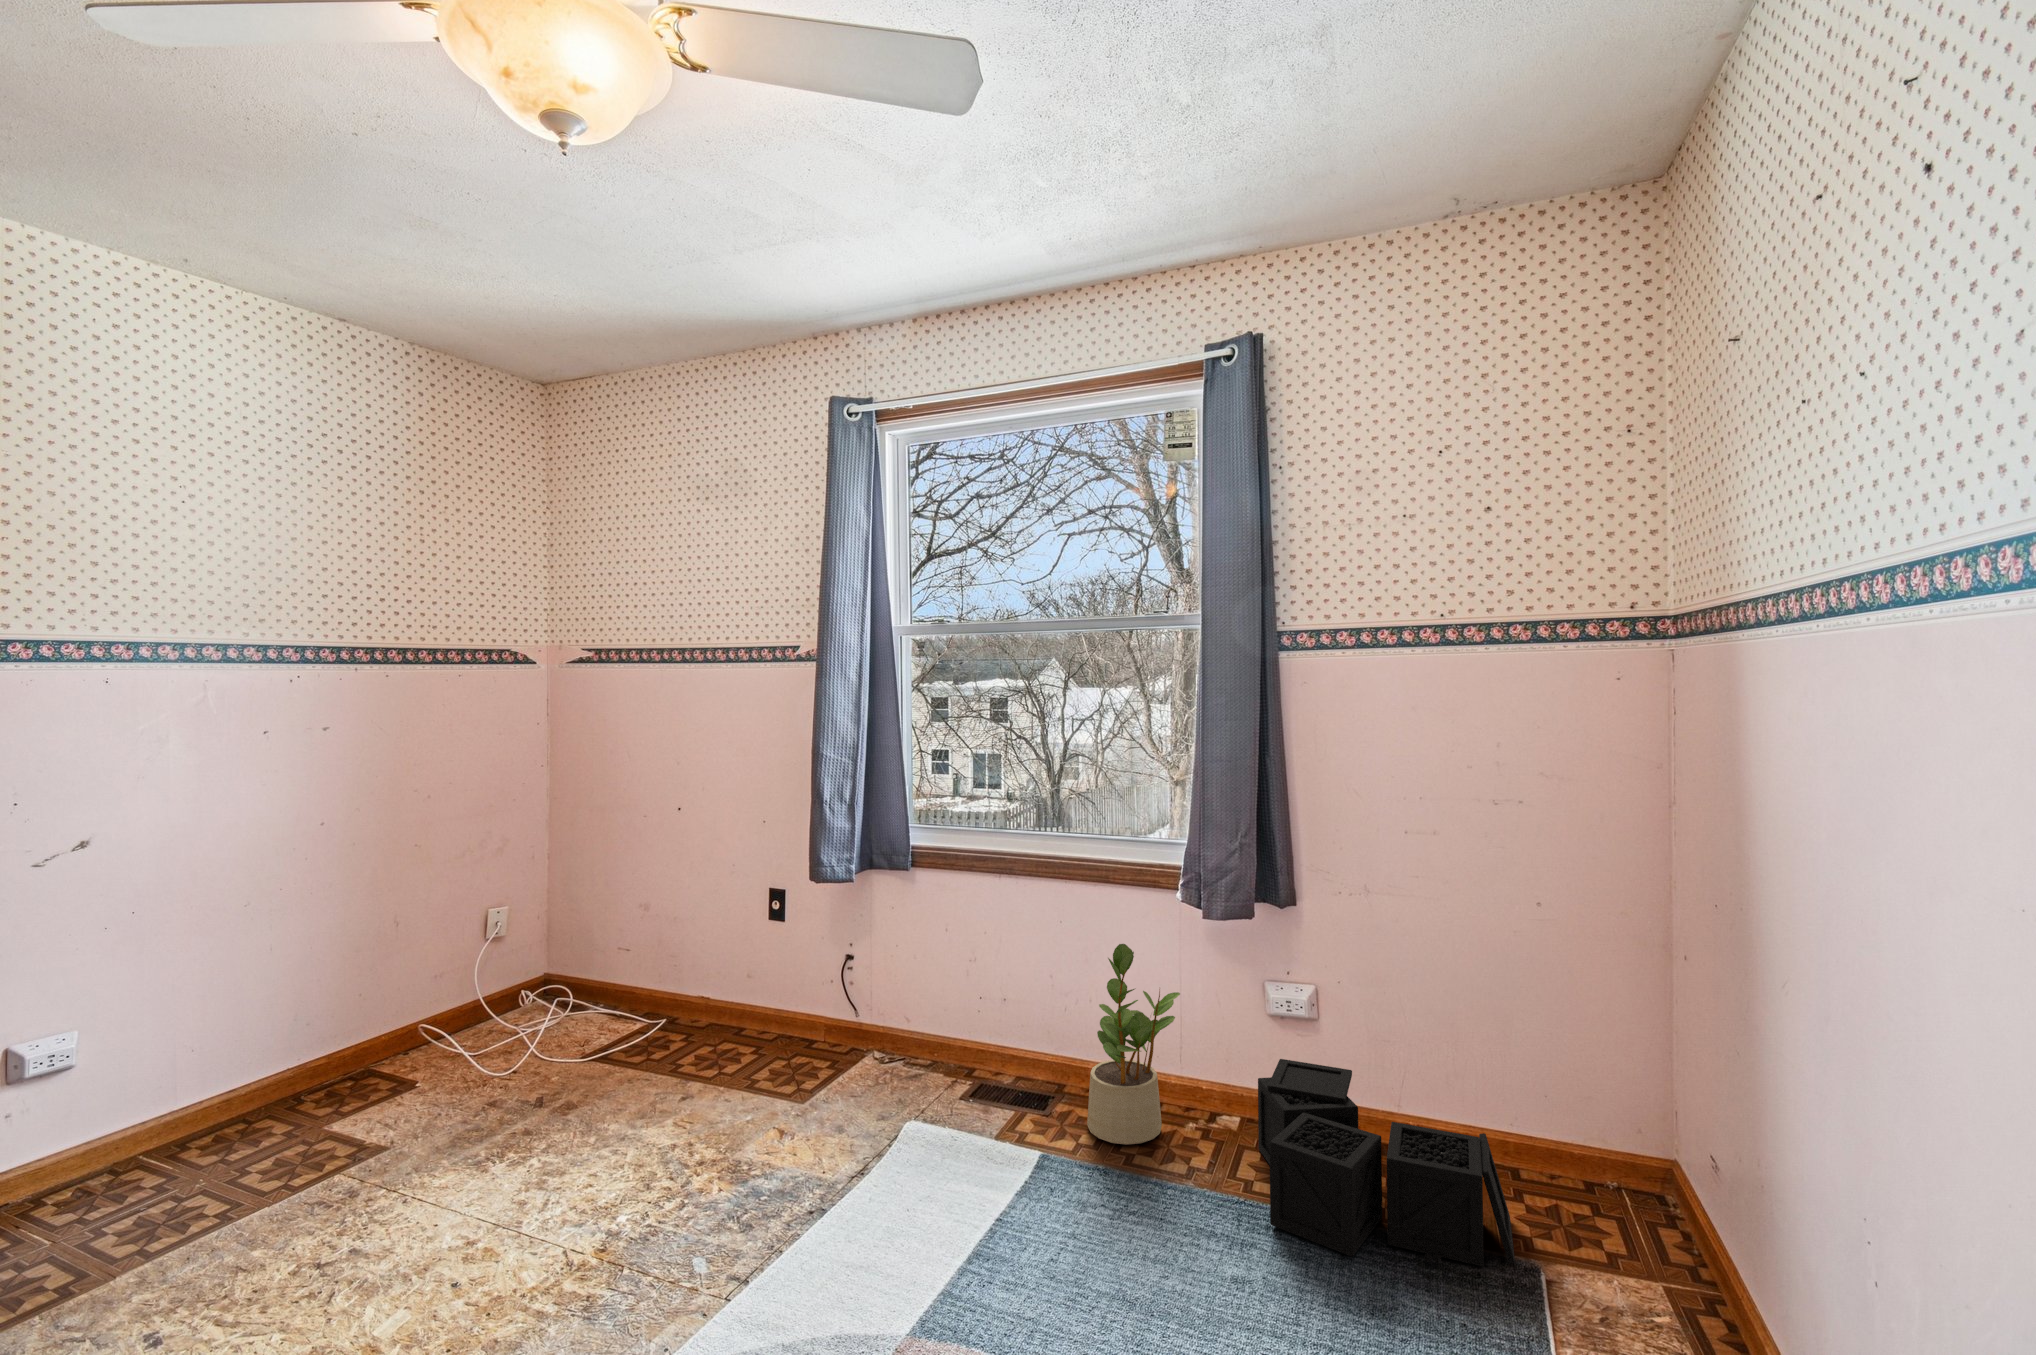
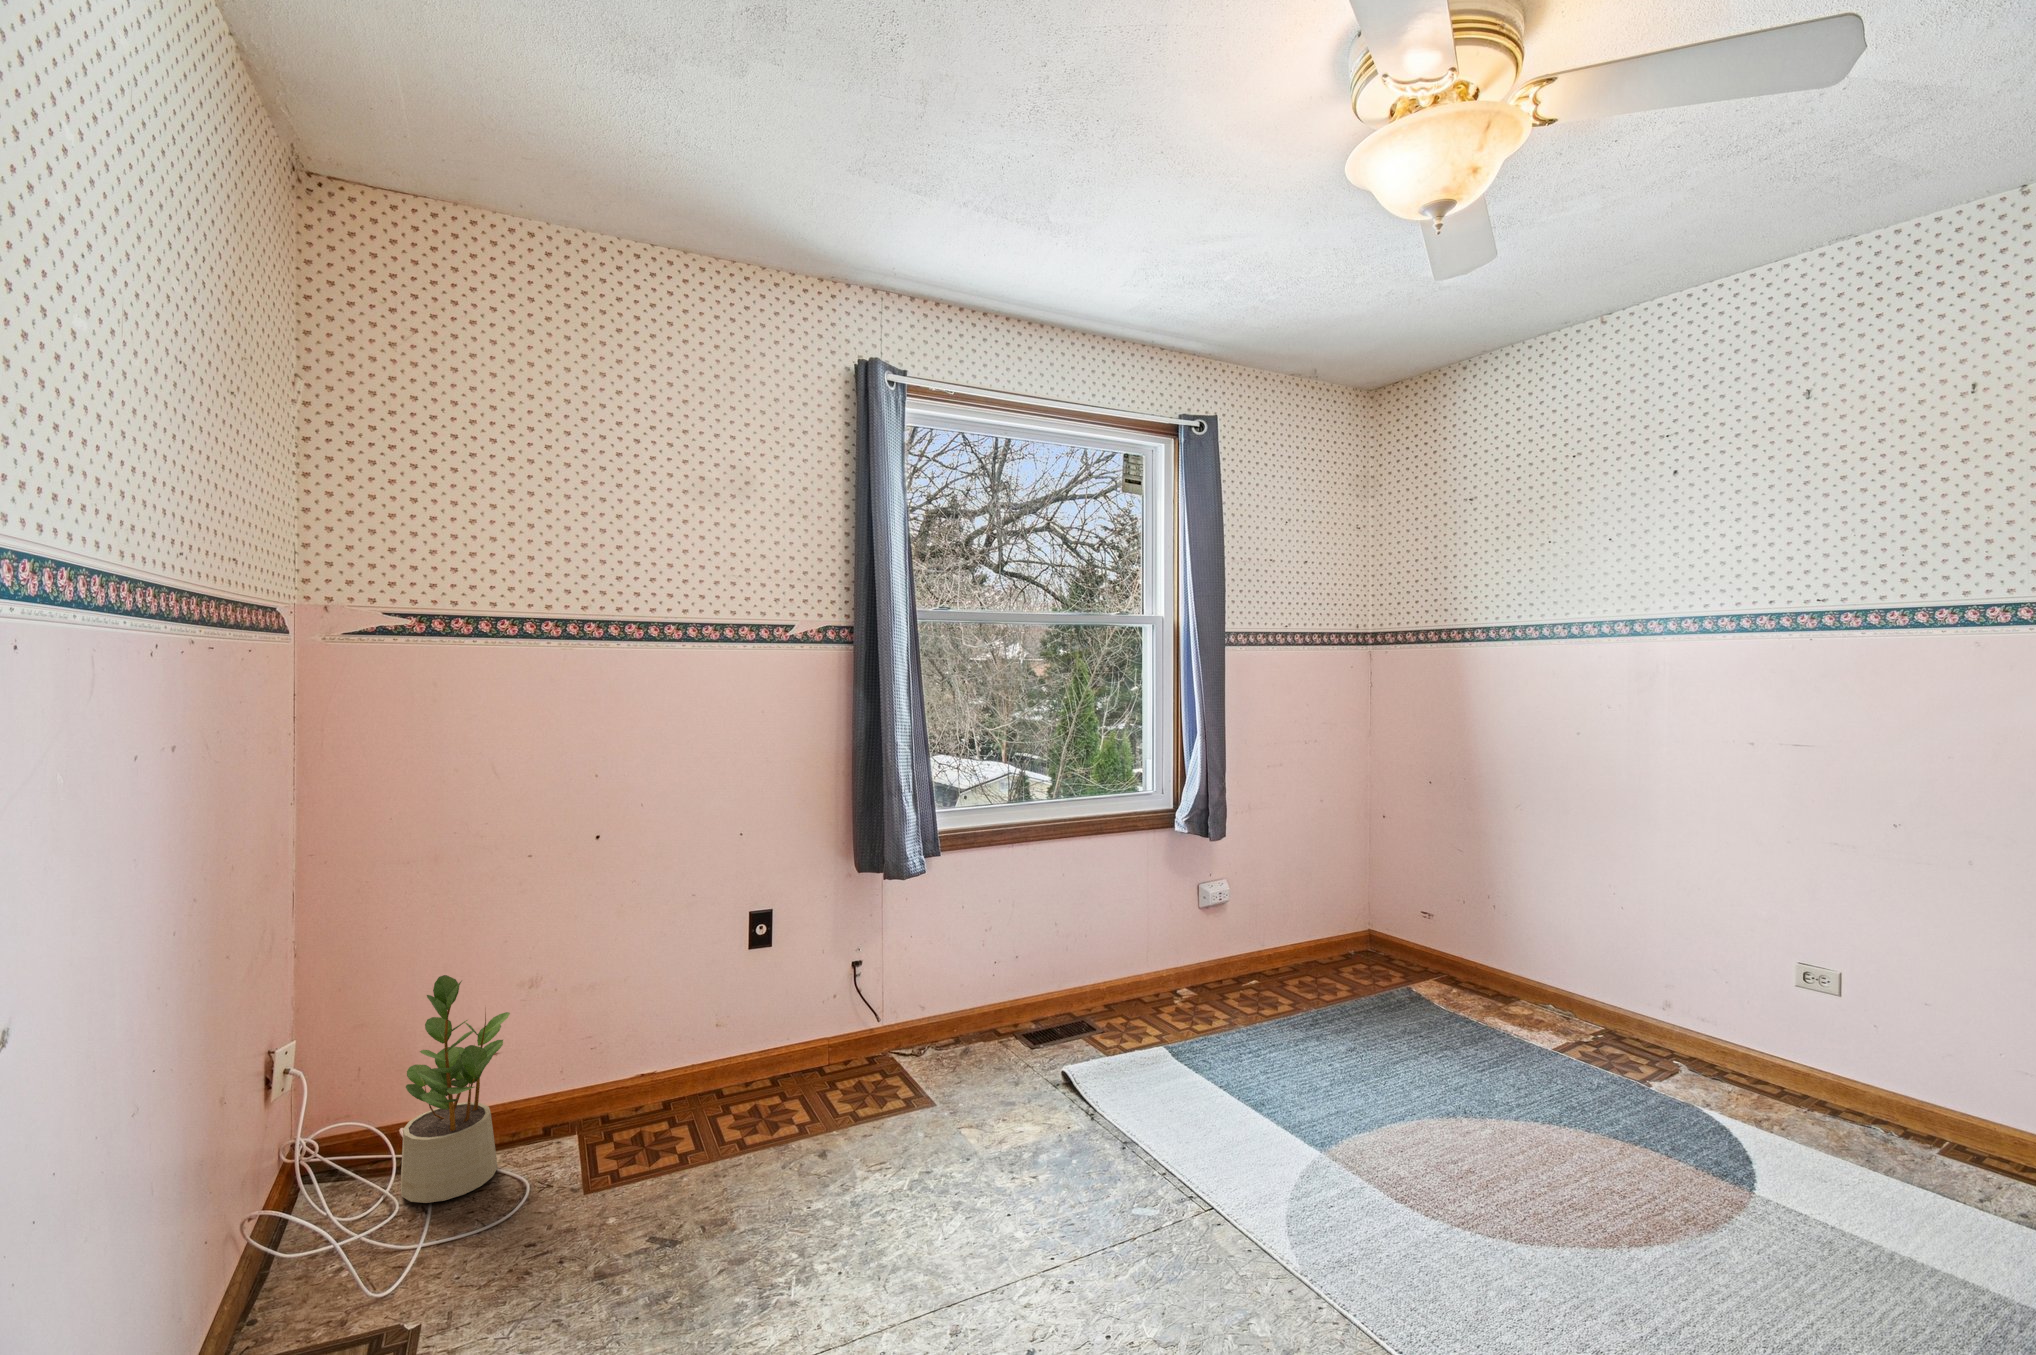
storage bin: present [1258,1059,1515,1280] -> none [606,1033,852,1194]

